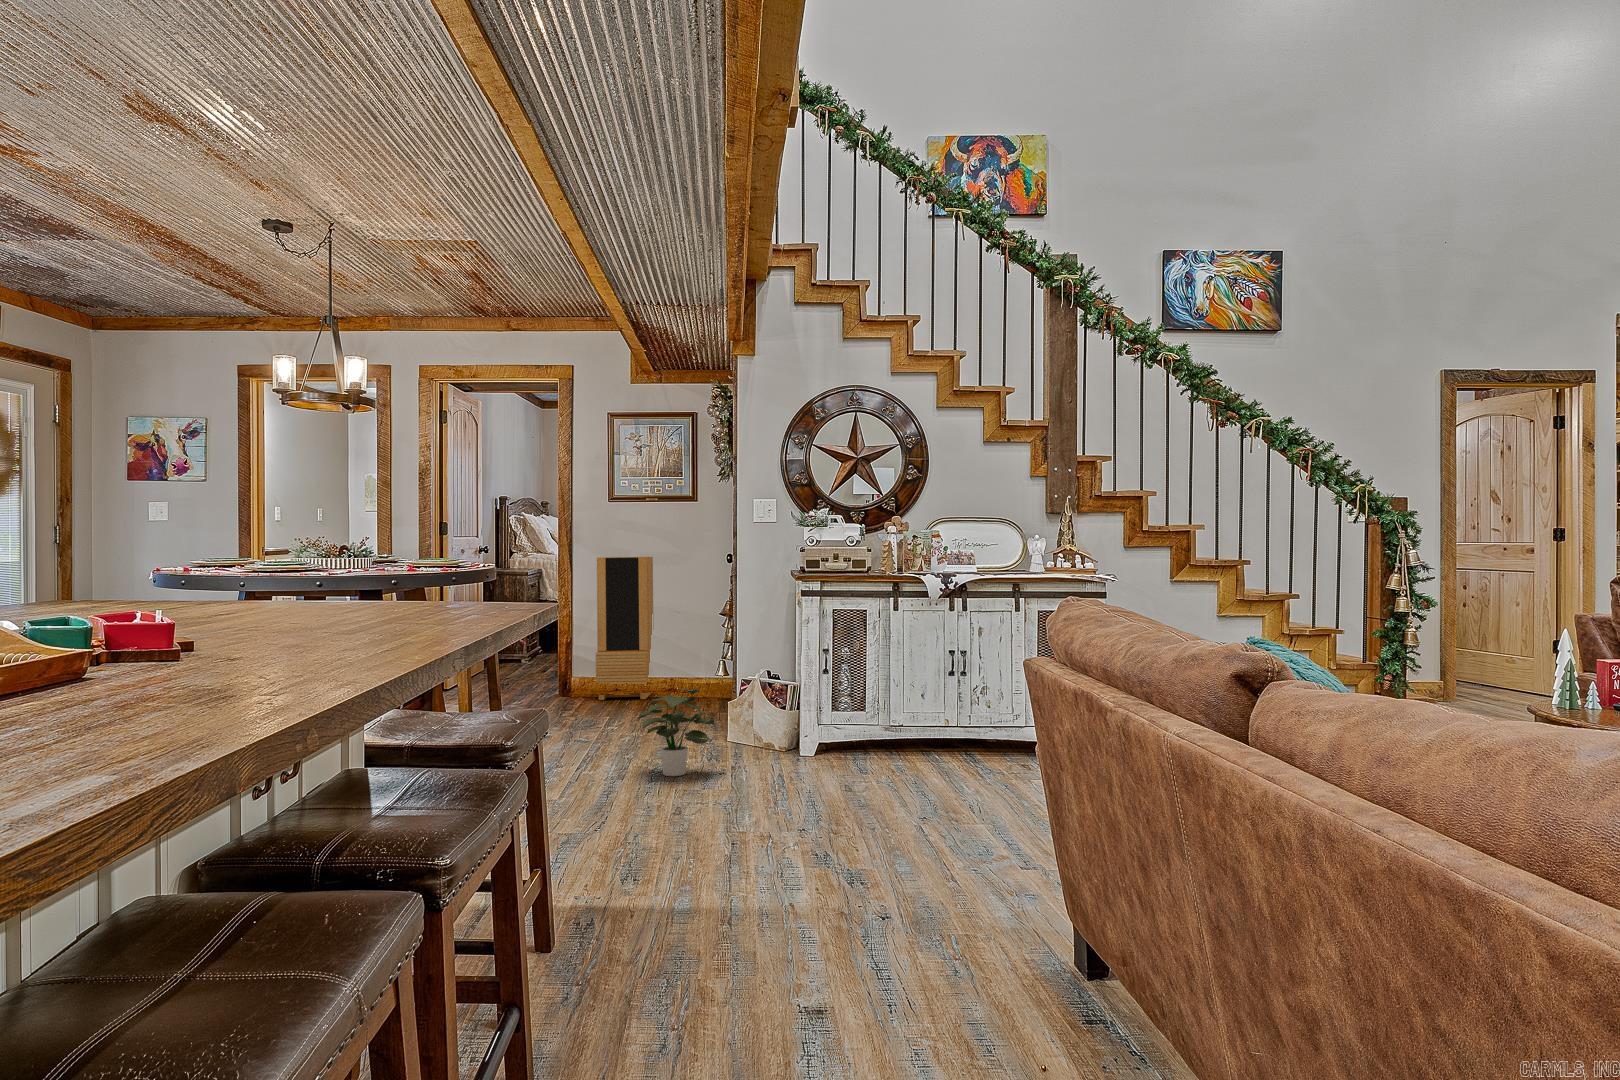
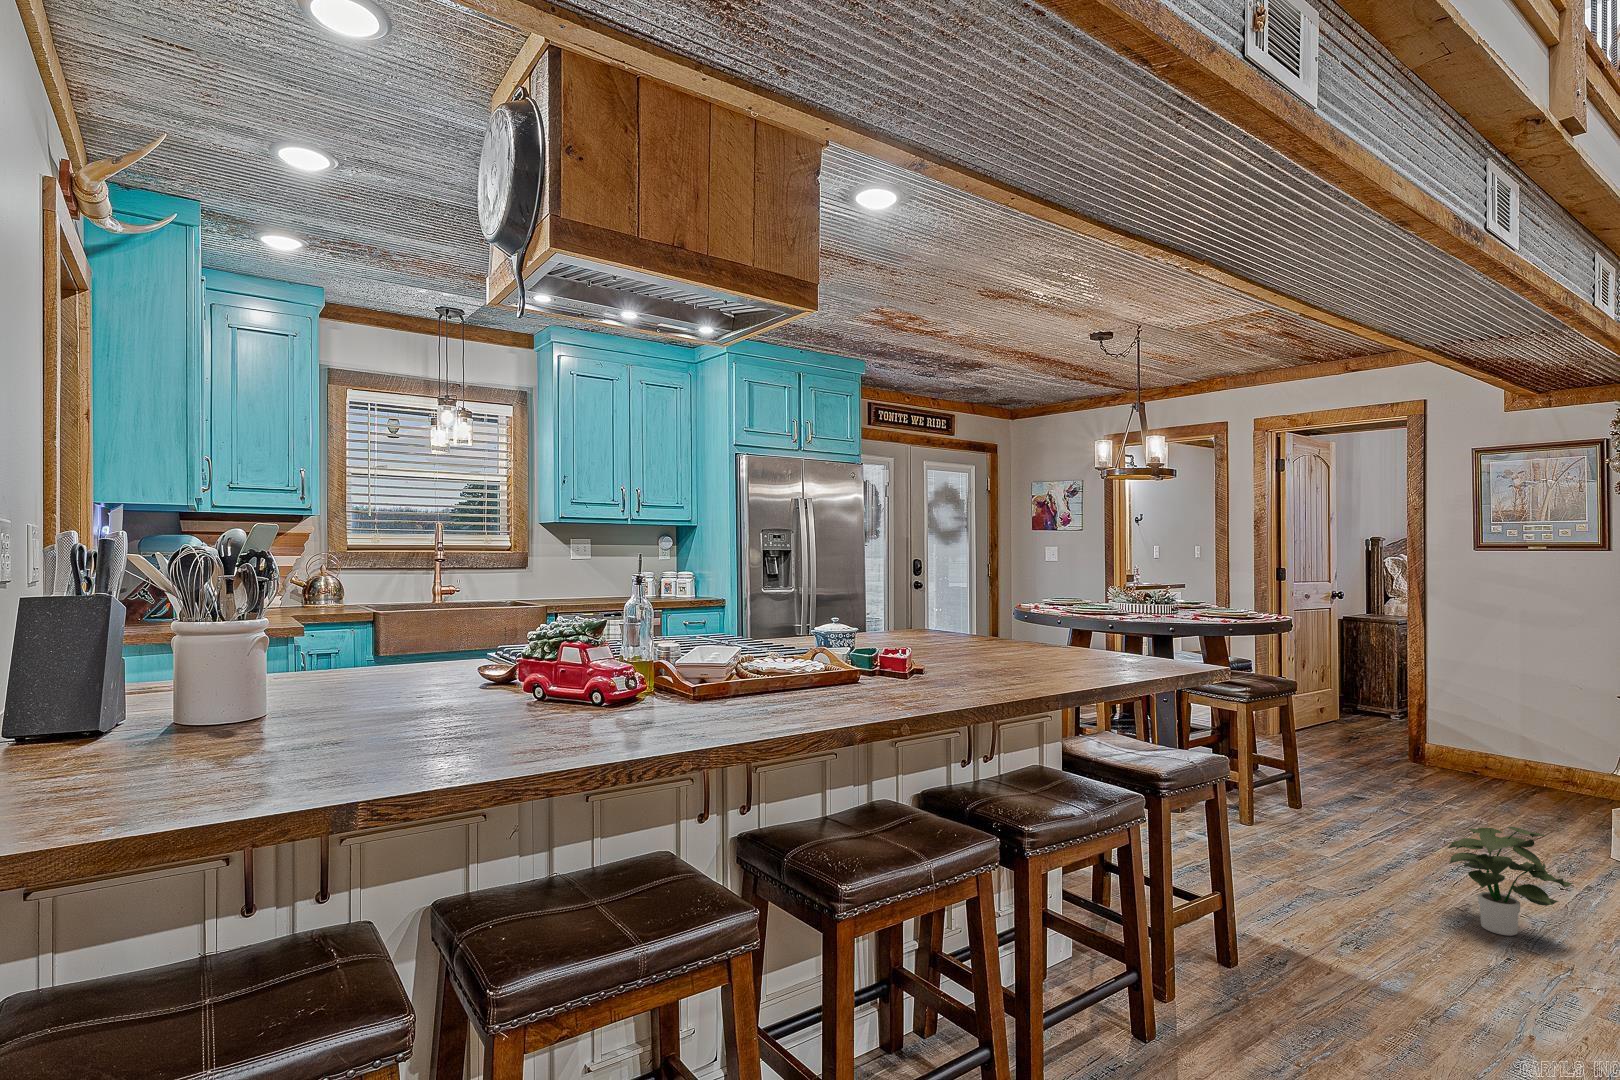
storage cabinet: present [596,557,654,700] -> none [1449,614,1541,792]

